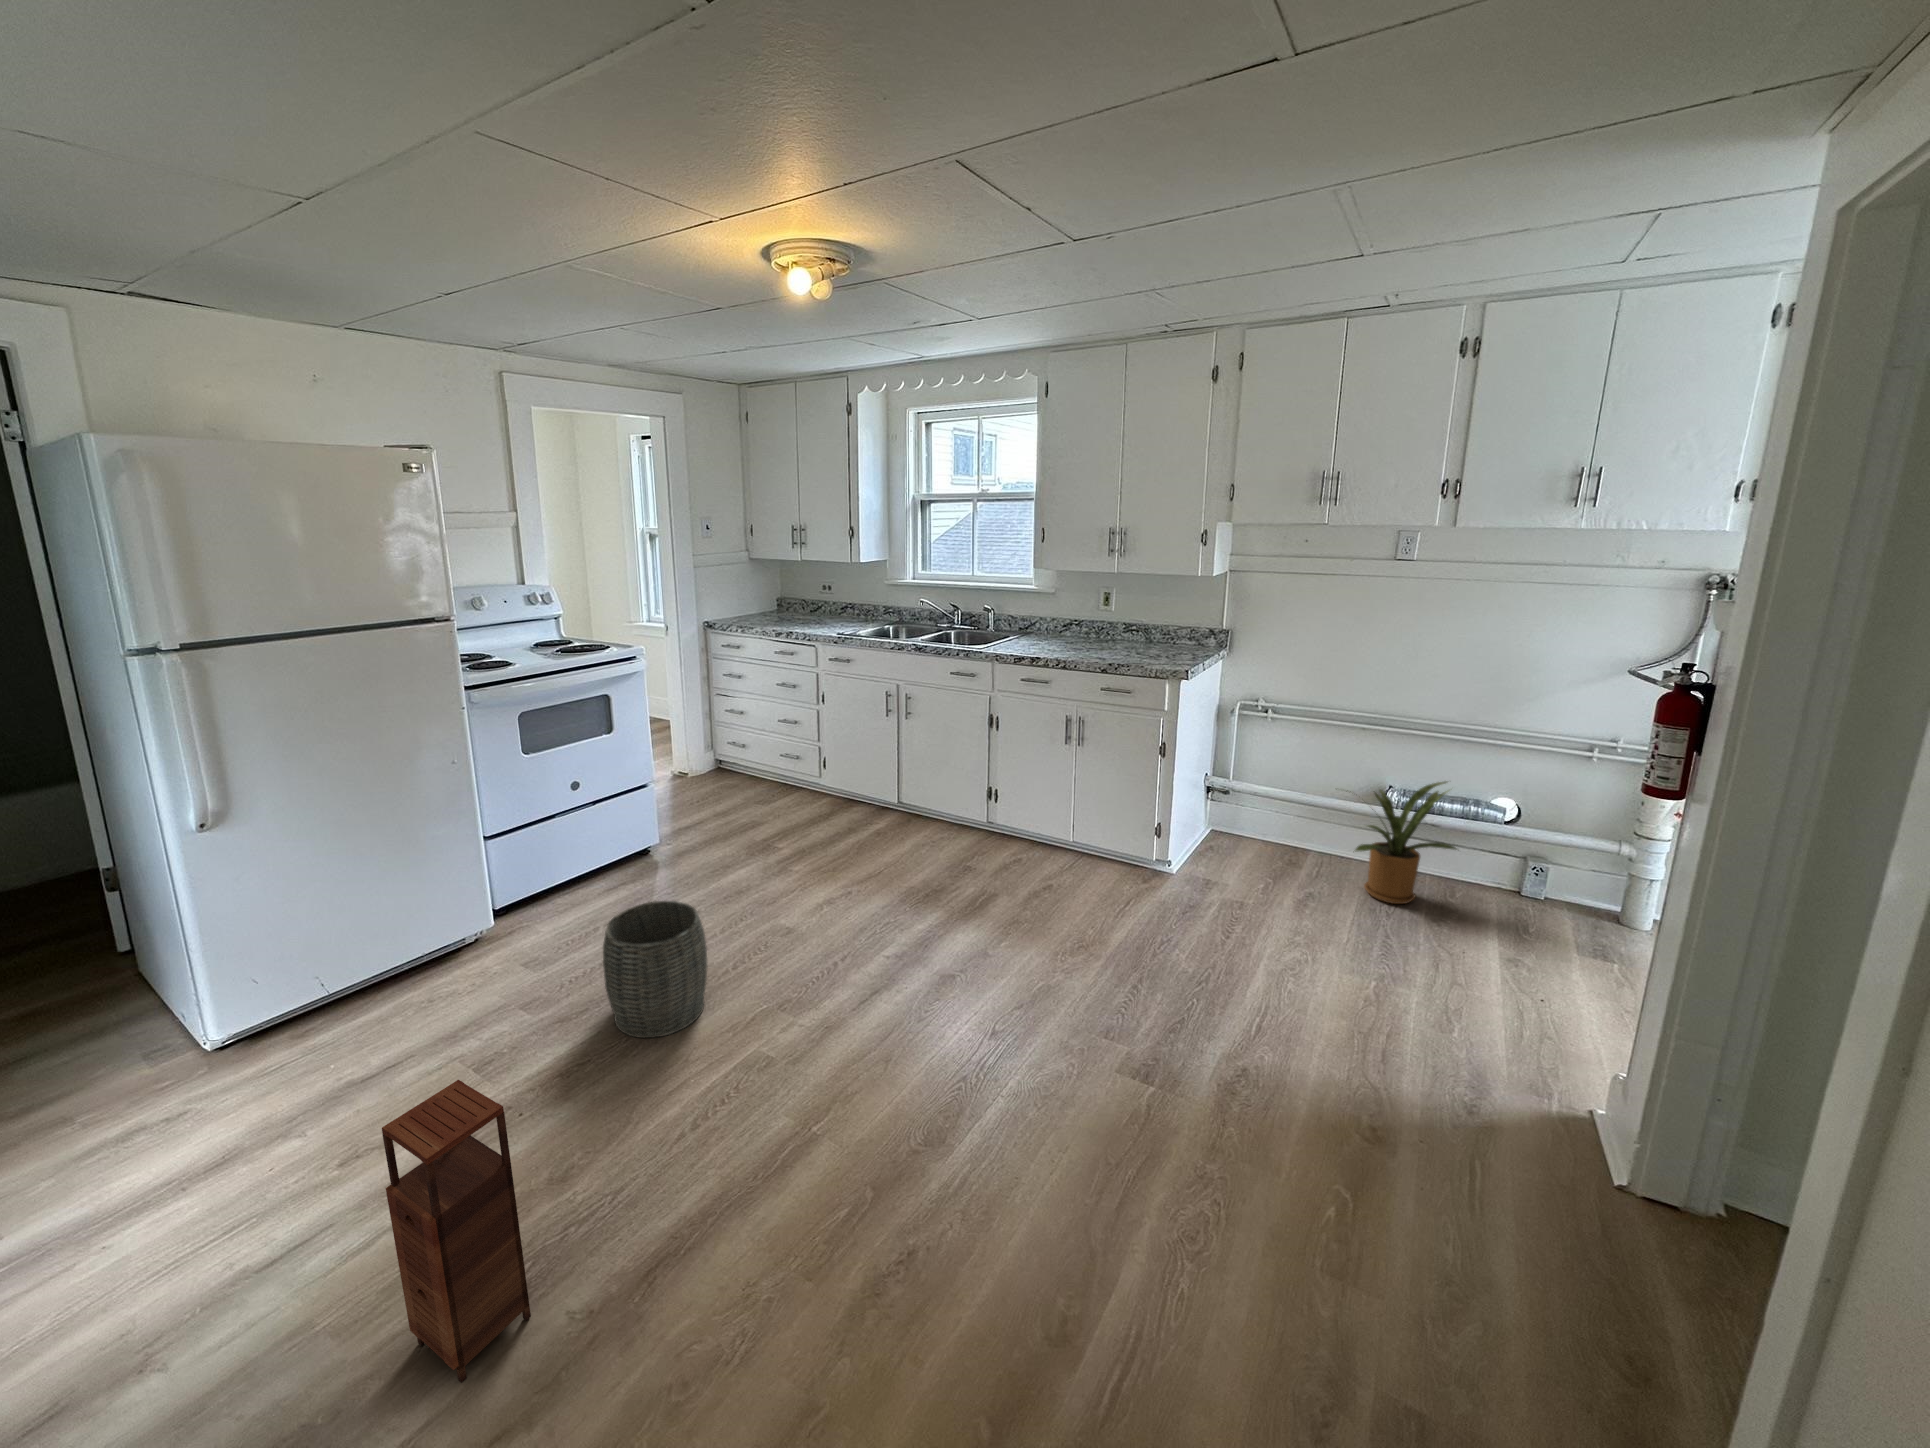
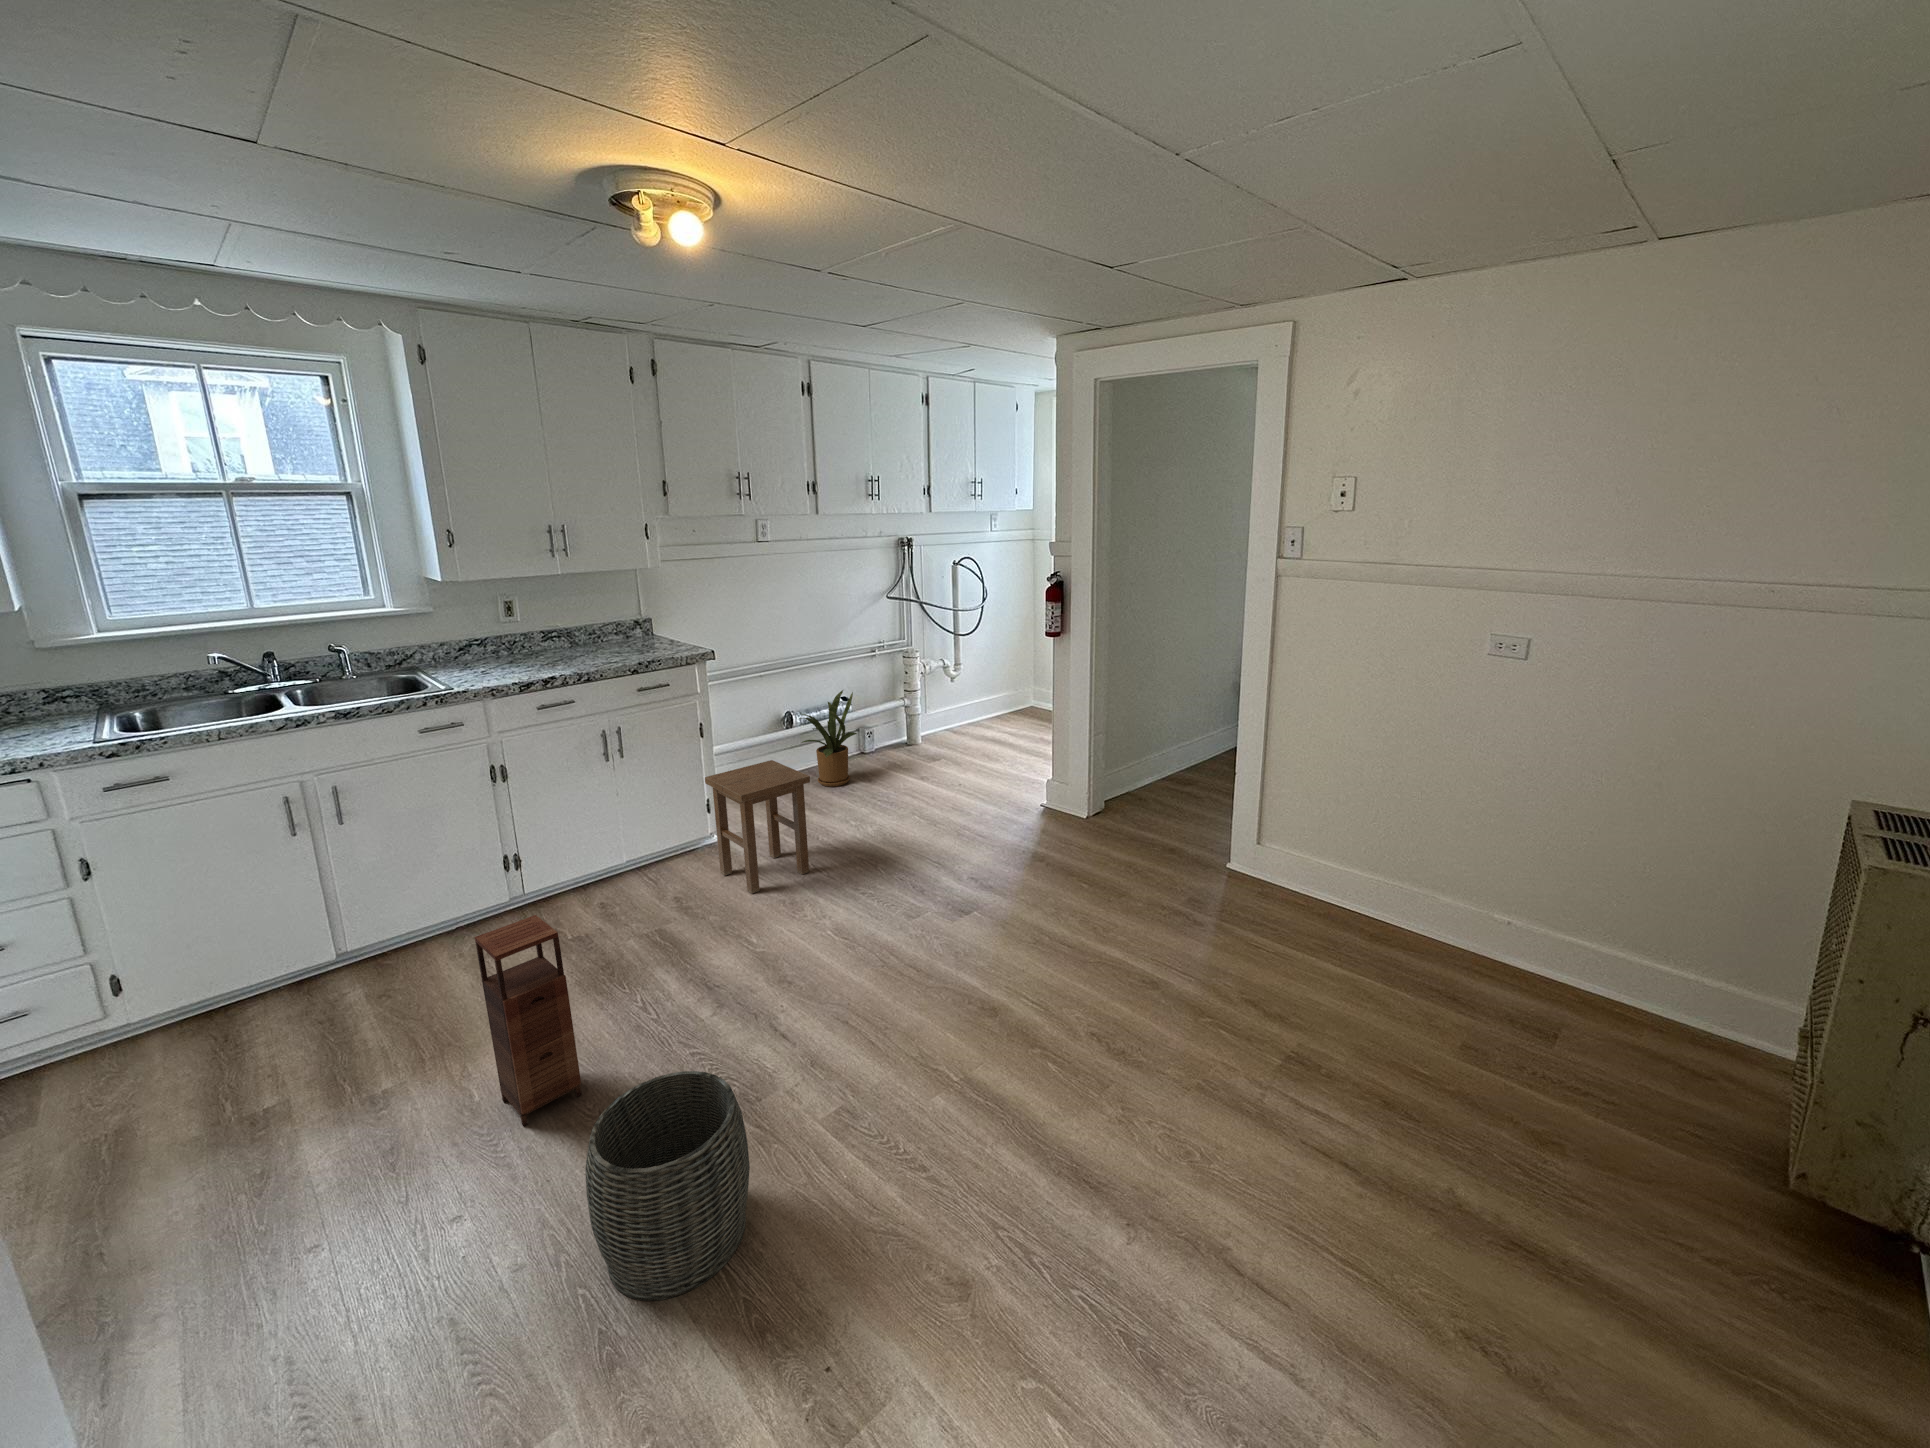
stool: none [1079,788,1185,937] -> present [705,760,810,894]
storage cabinet: present [382,1080,531,1383] -> present [475,915,581,1126]

